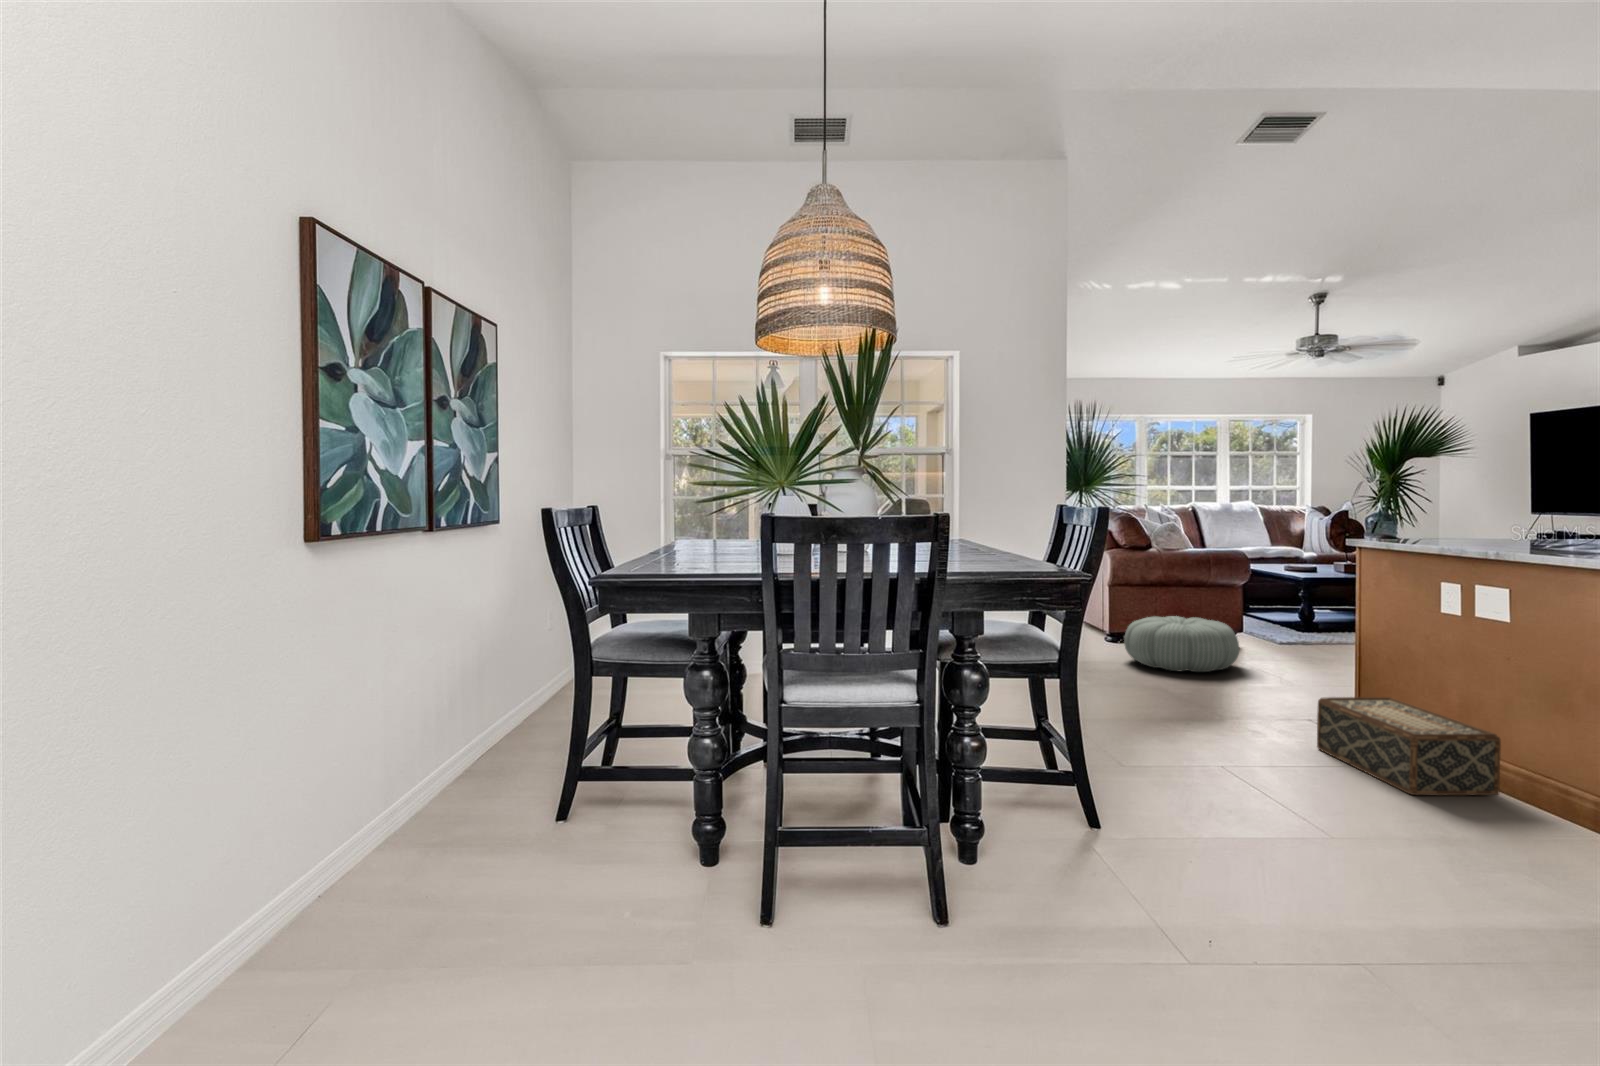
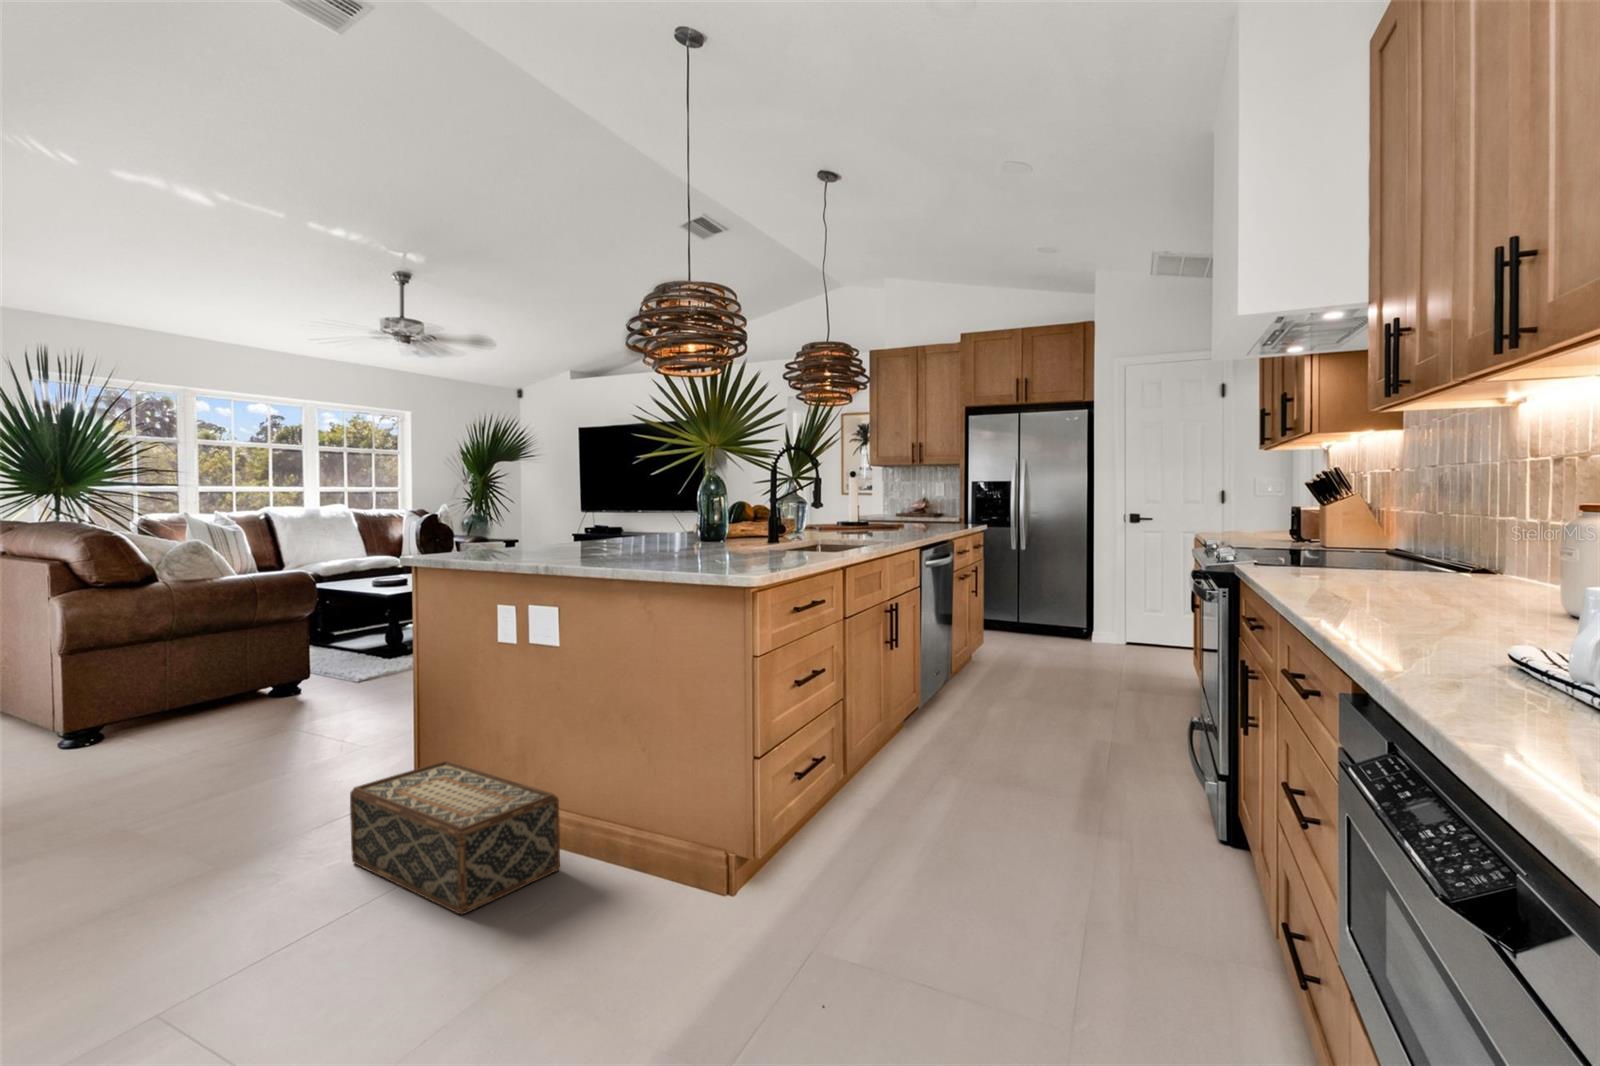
pouf: present [1124,616,1239,672] -> none [93,671,285,762]

